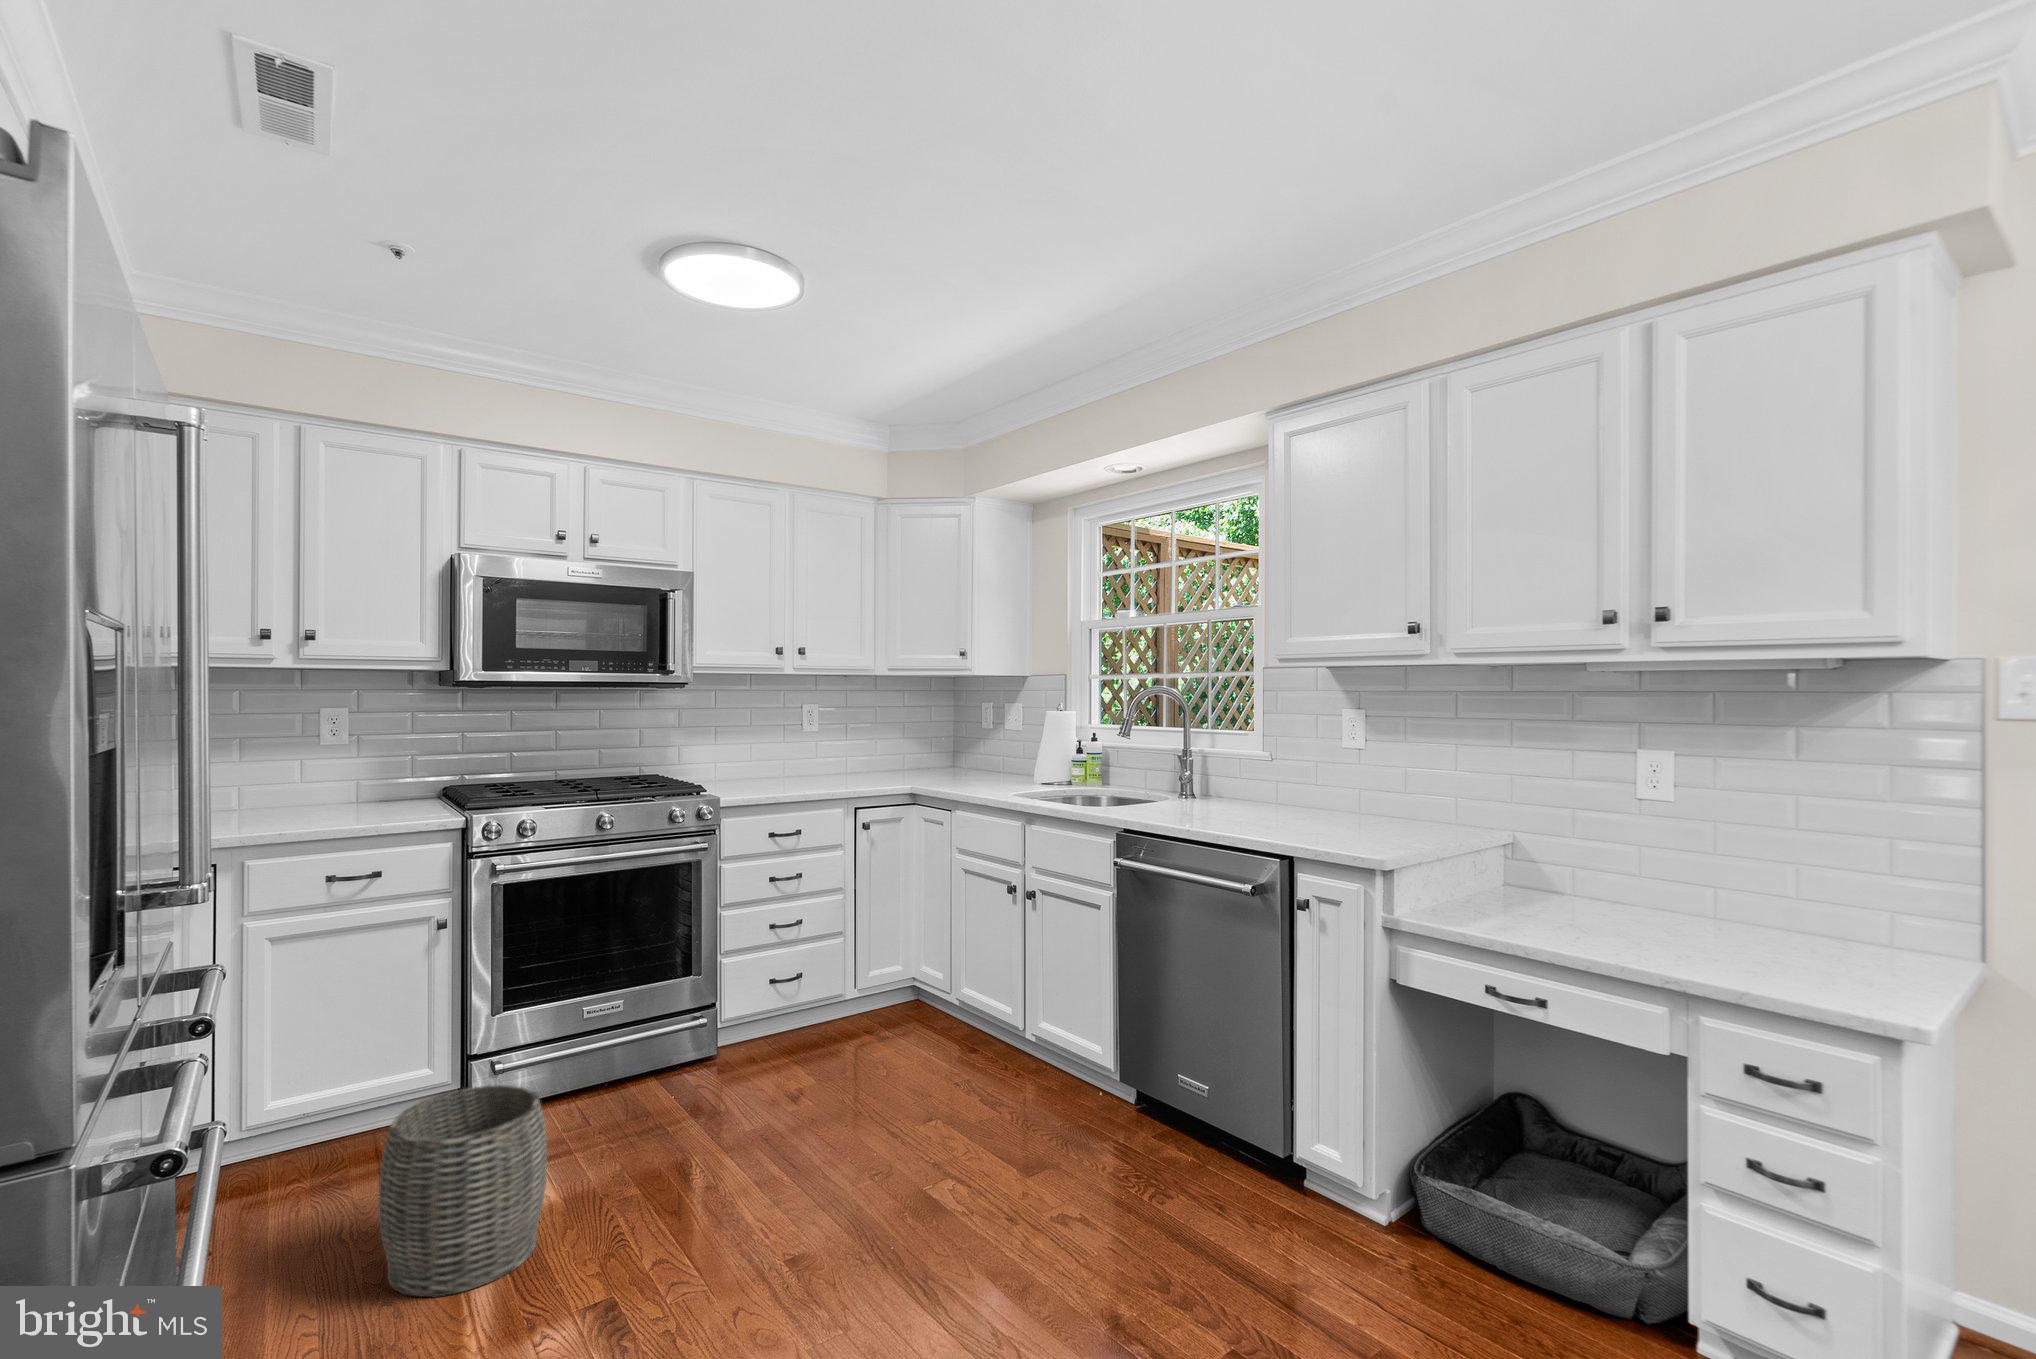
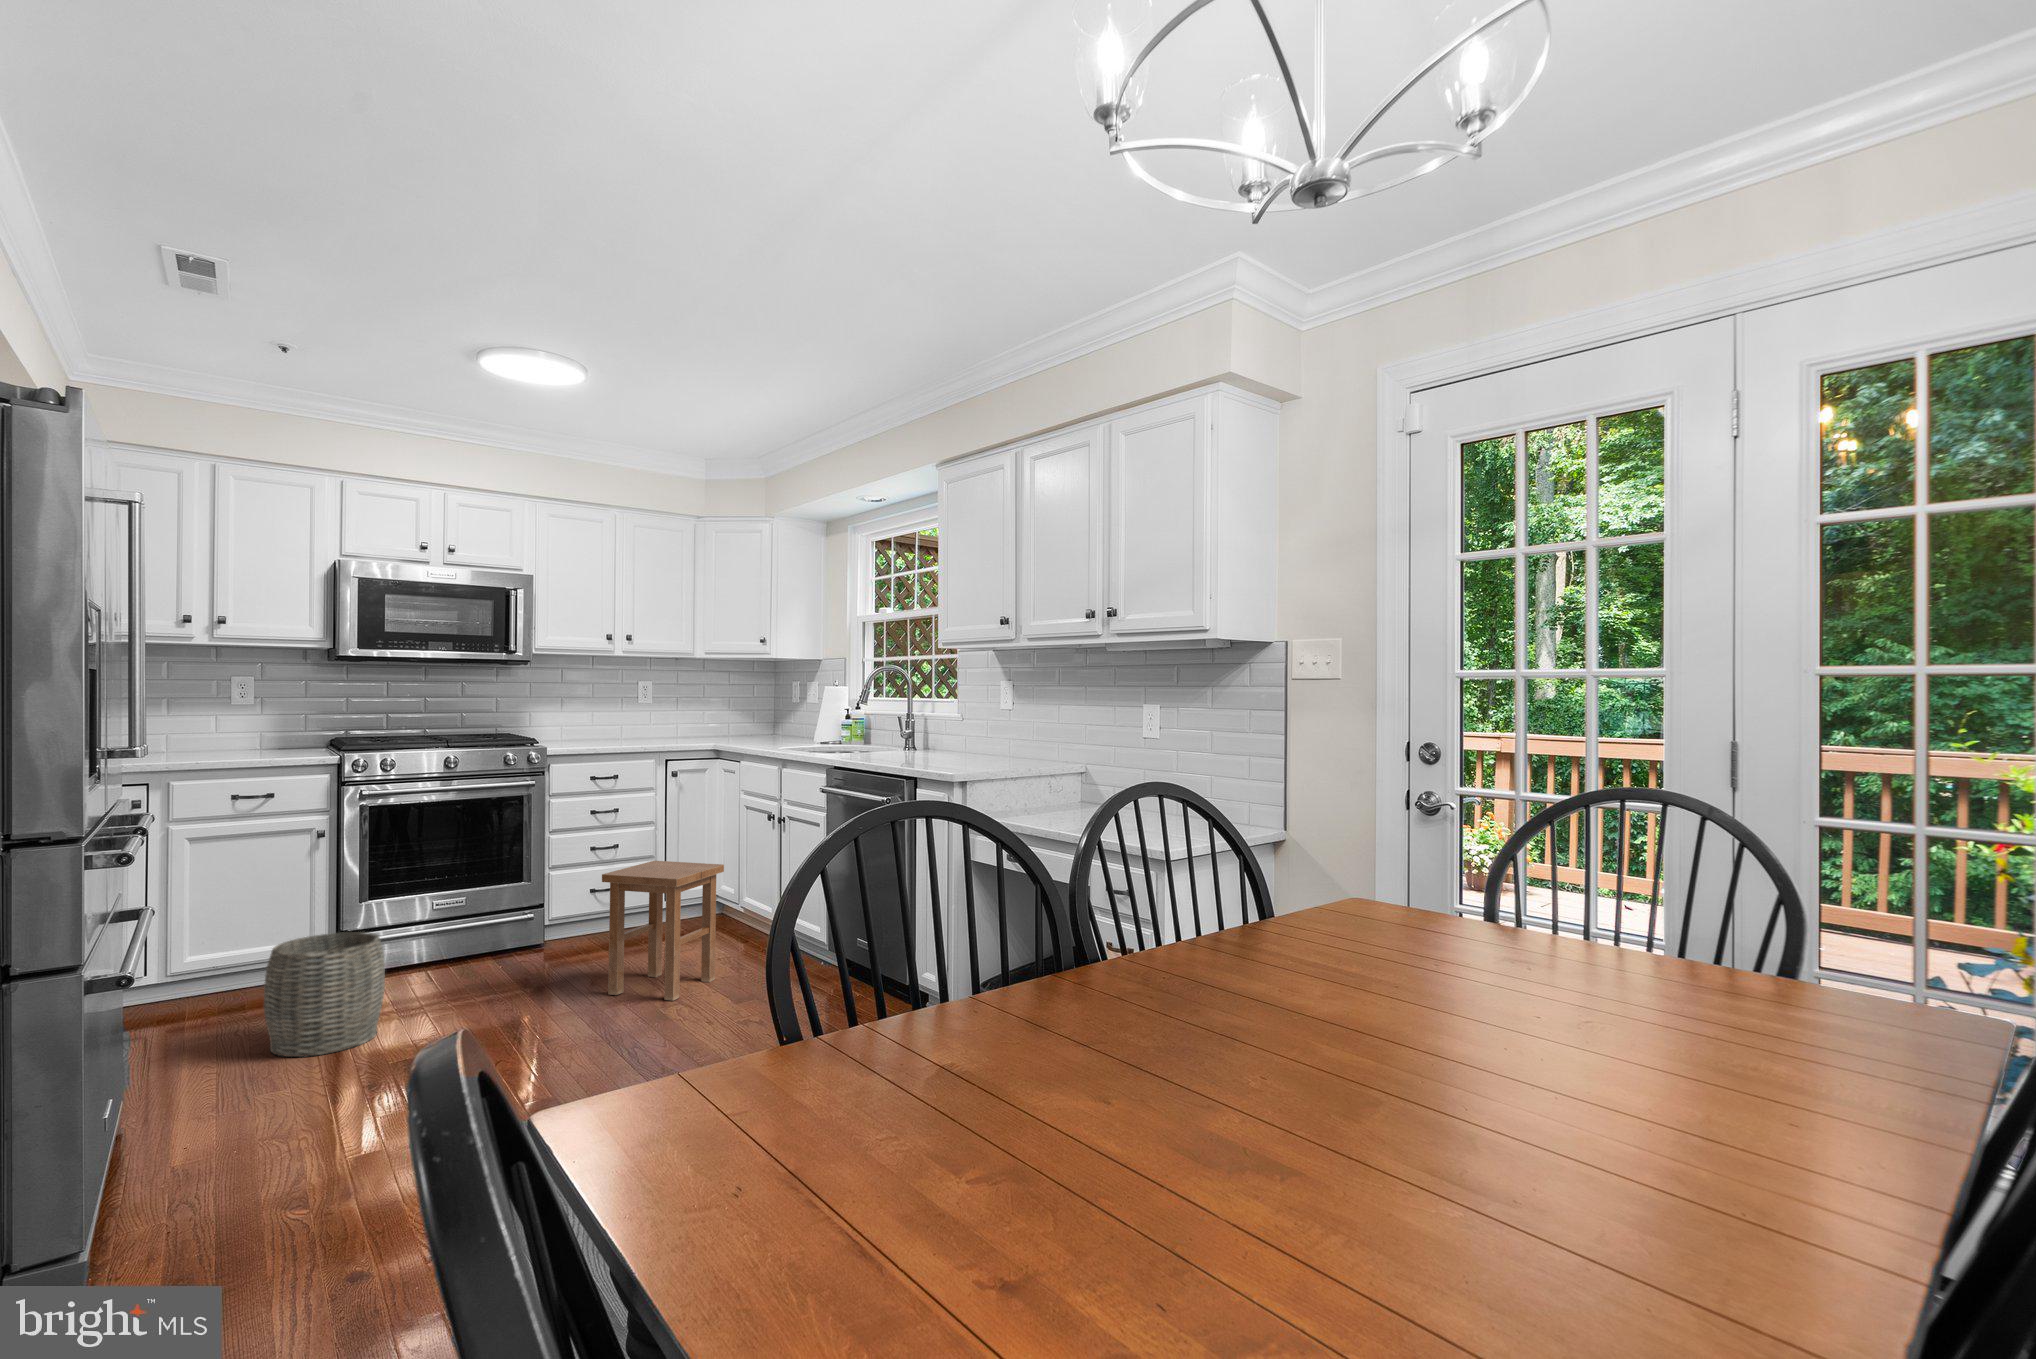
stool: none [829,957,980,1170] -> present [602,861,724,1001]

